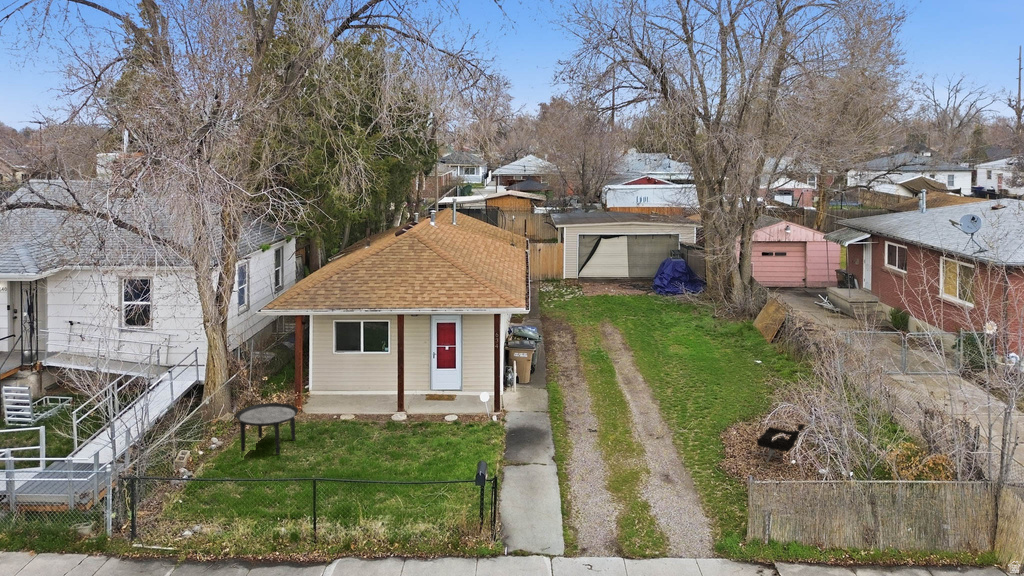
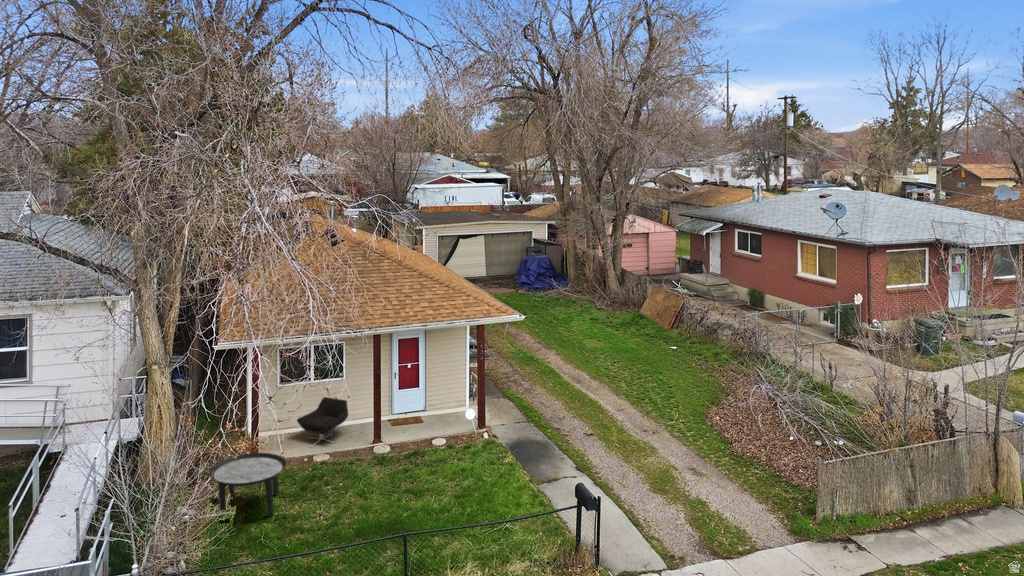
lounge chair: present [753,424,804,462] -> present [297,397,348,447]

